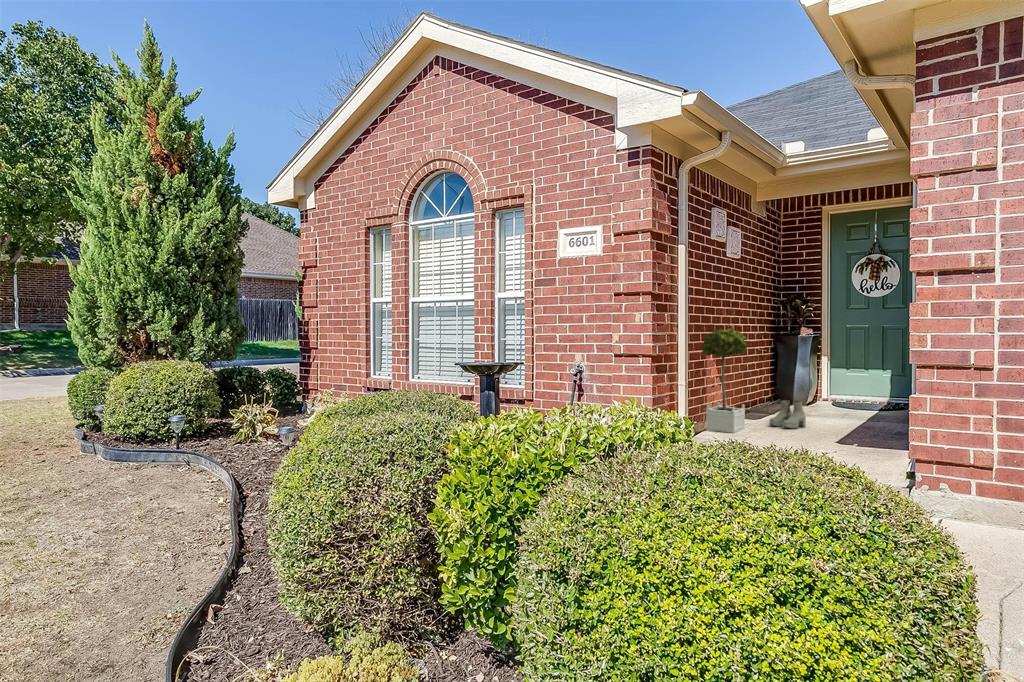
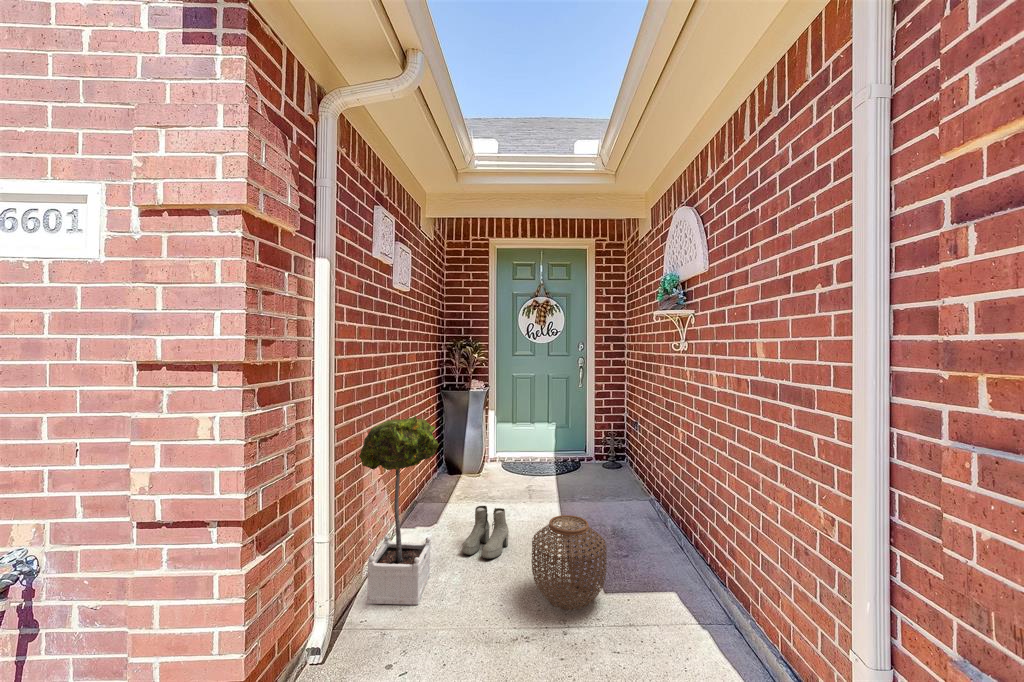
woven basket: none [805,392,858,443] -> present [532,515,607,610]

